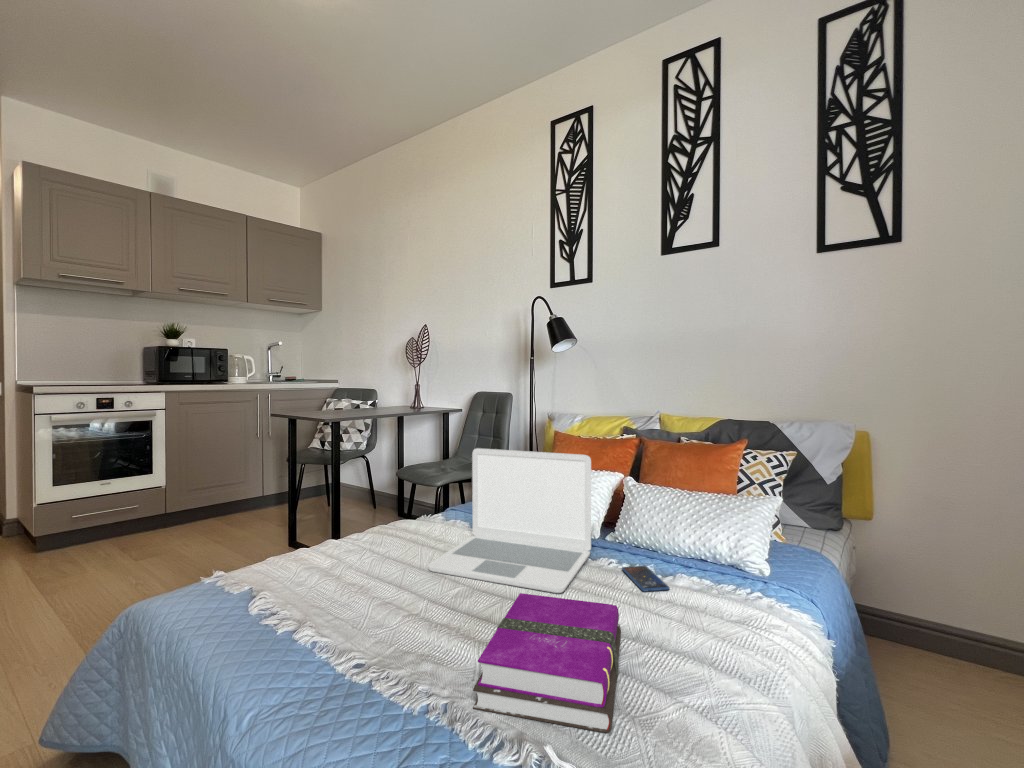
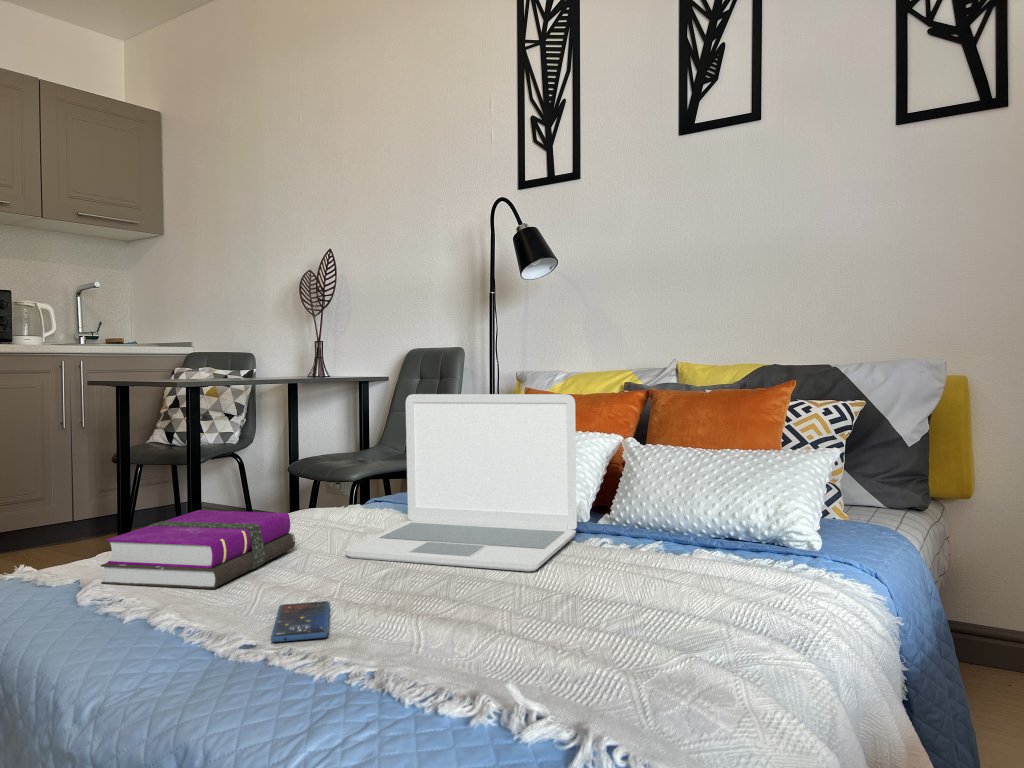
smartphone: present [622,566,670,592] -> present [271,601,330,642]
hardback book: present [473,593,621,733] -> present [101,510,295,589]

